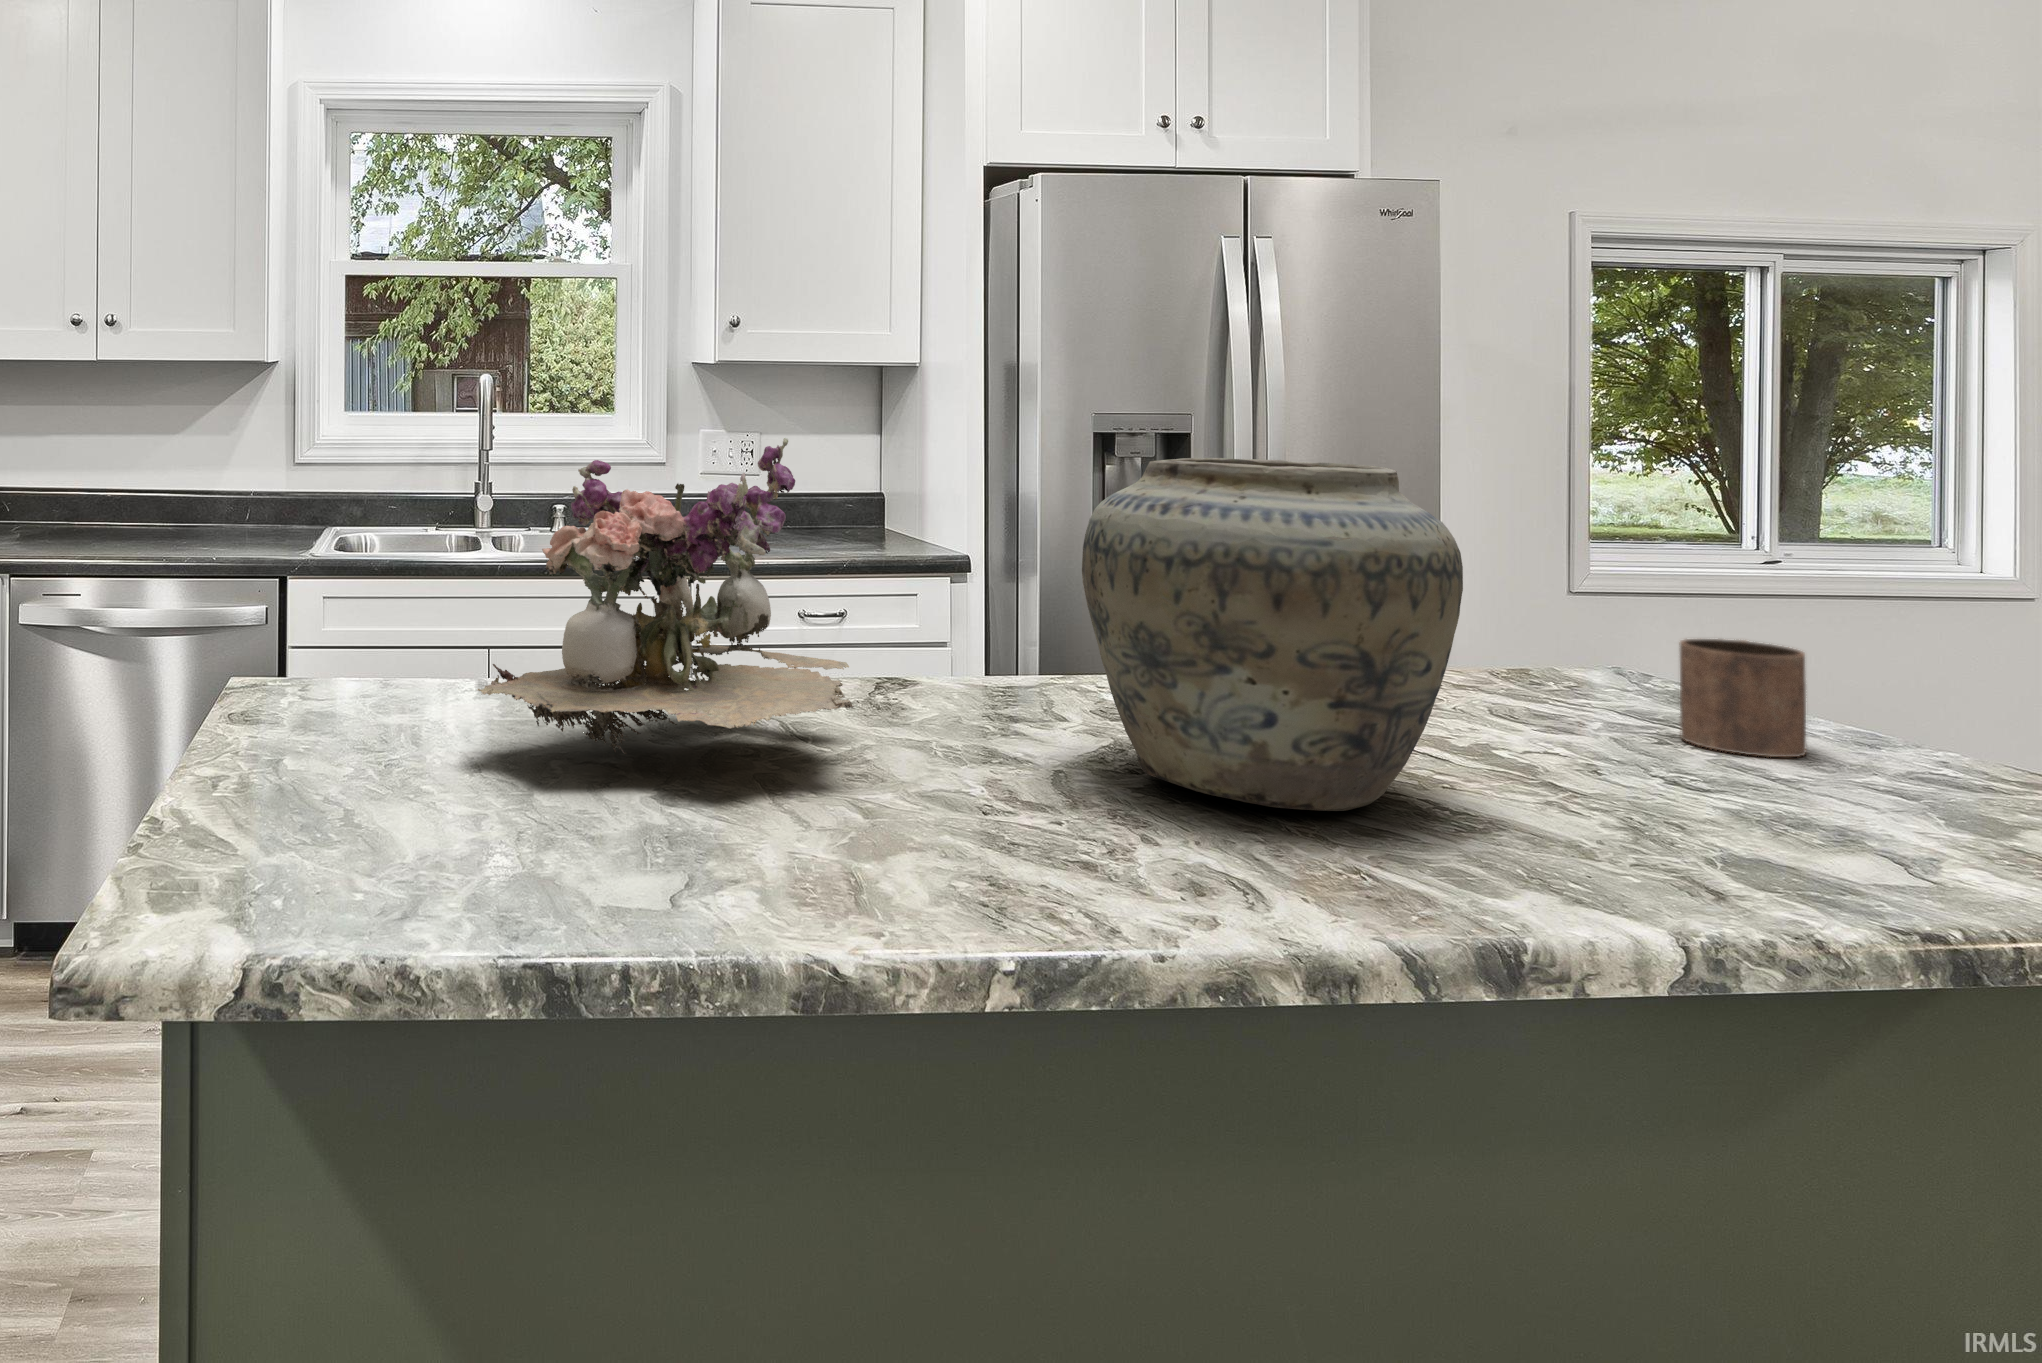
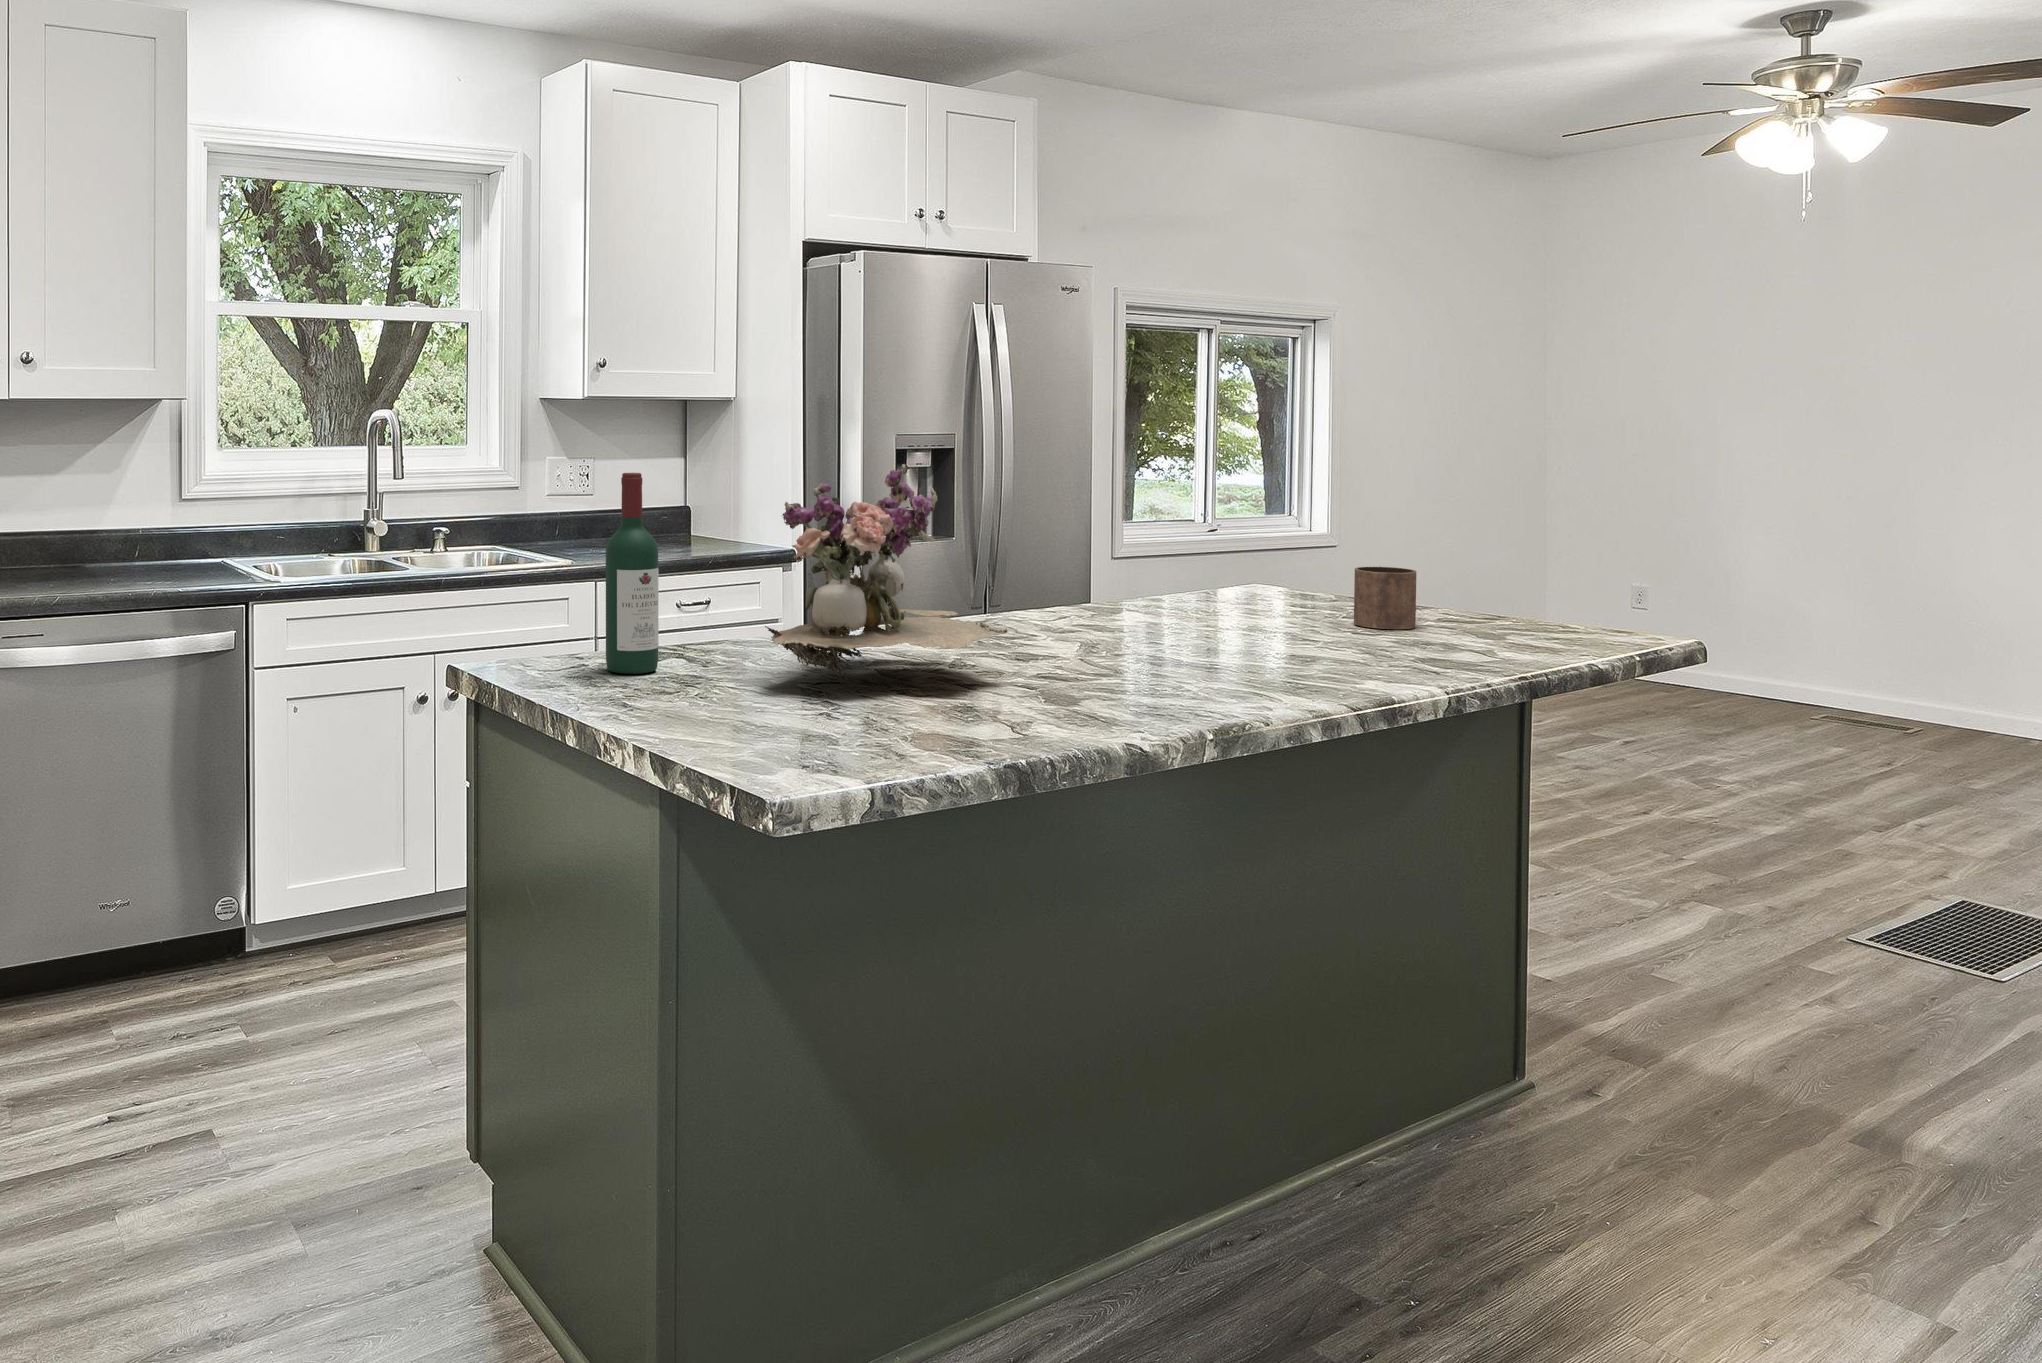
wine bottle: none [349,440,421,713] -> present [606,473,659,674]
vase: present [1082,458,1463,811] -> none [1103,470,1317,669]

